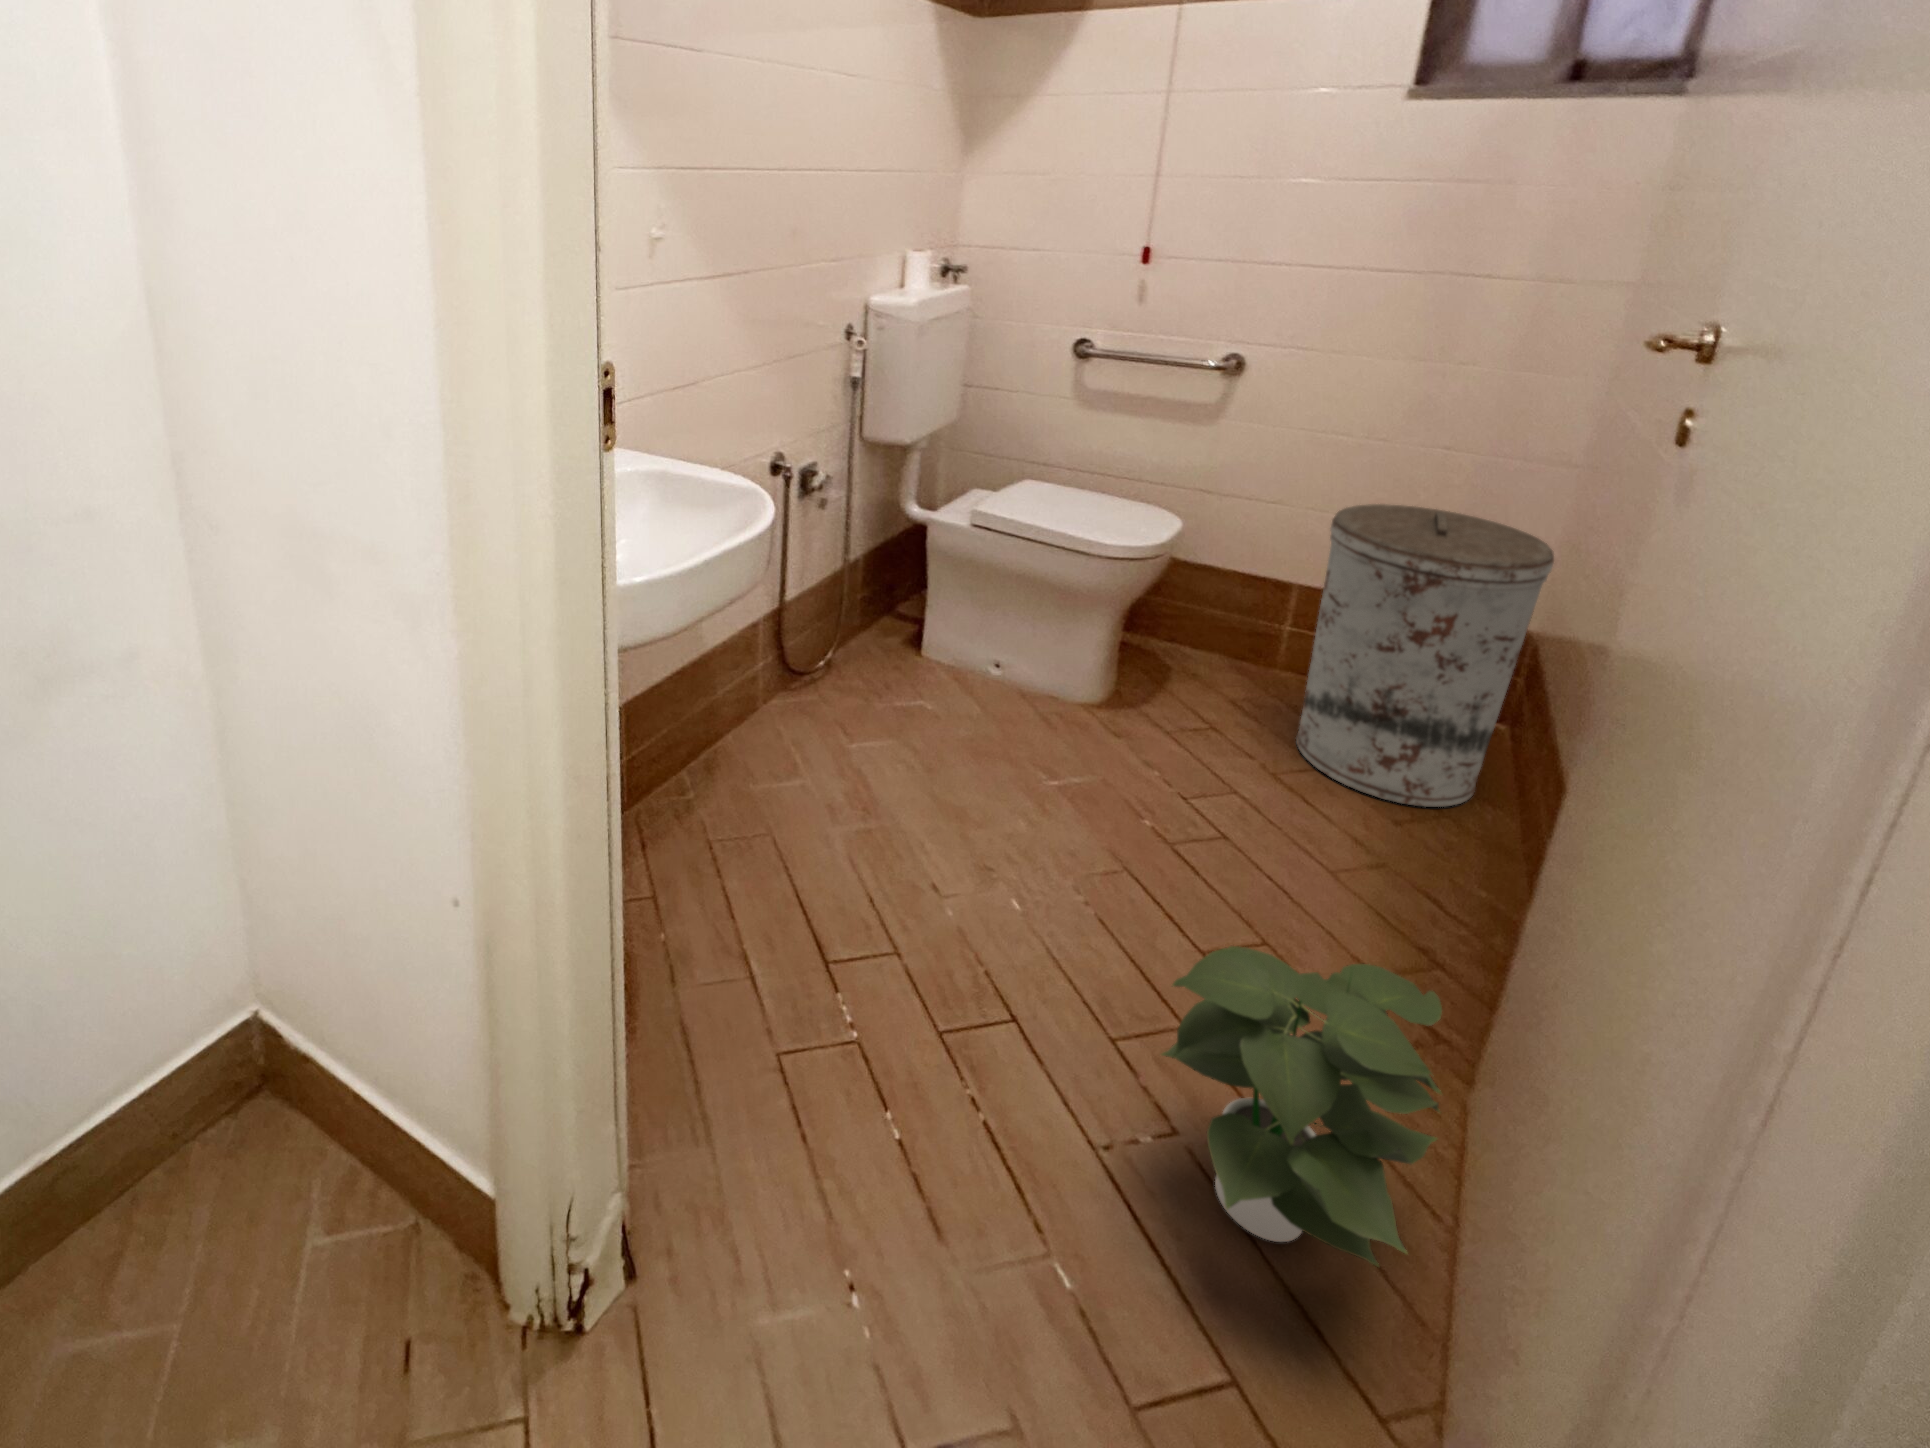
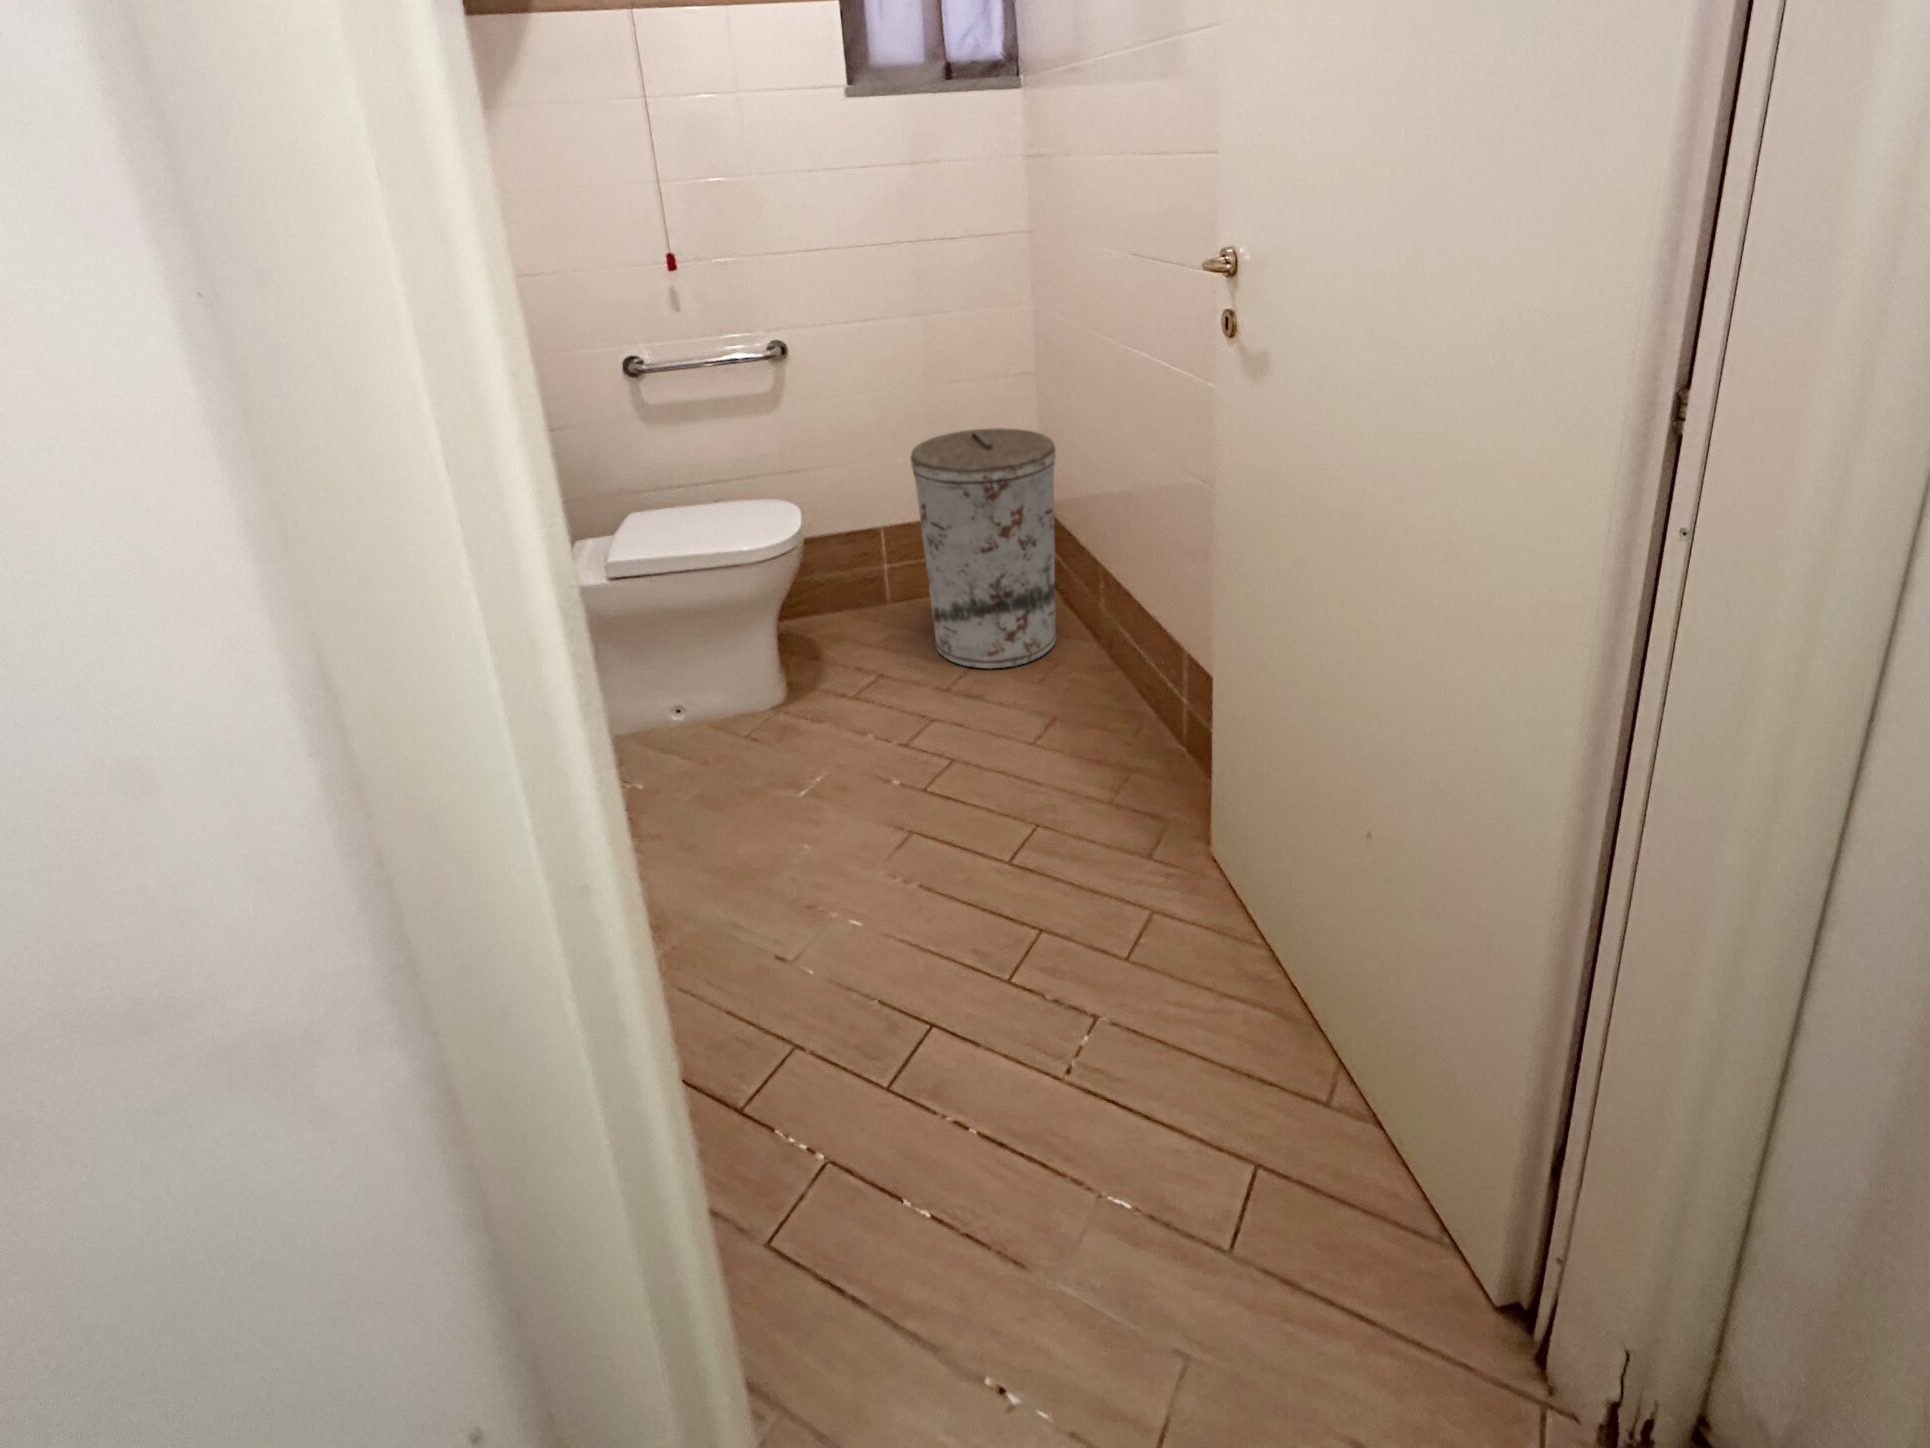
potted plant: present [1162,946,1442,1266] -> none [1076,778,1304,1039]

